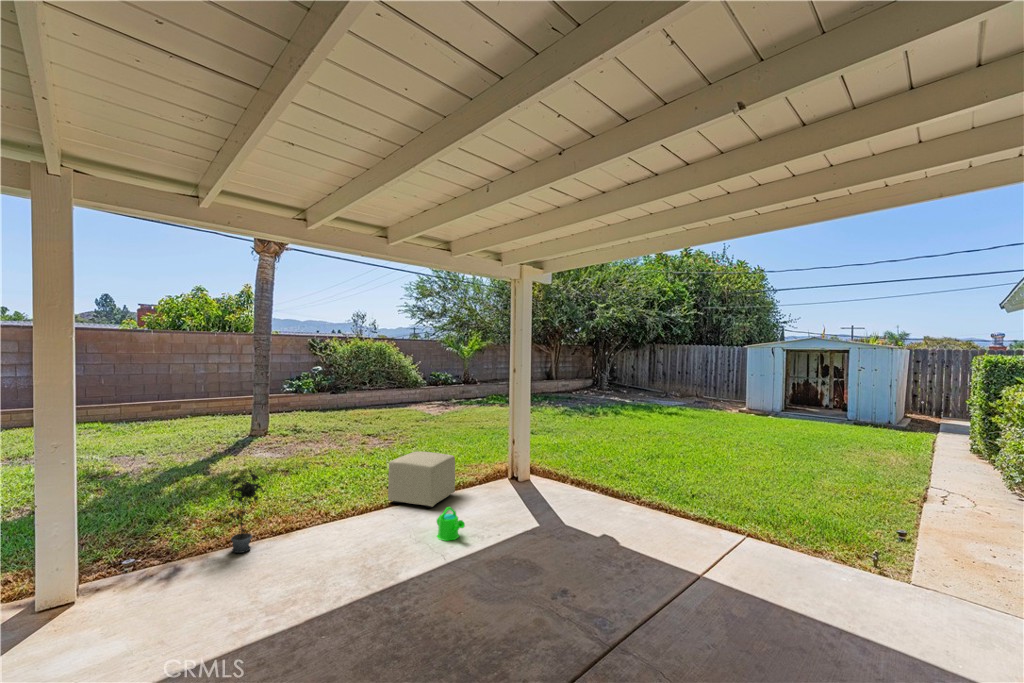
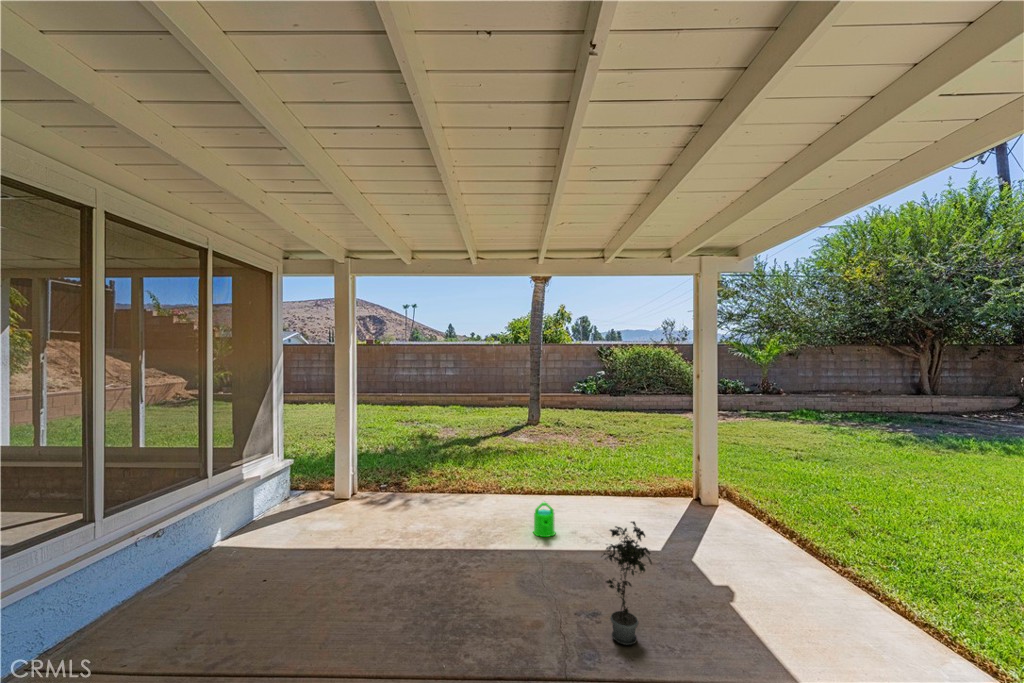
ottoman: present [388,452,455,508] -> none [540,449,608,505]
potted plant: present [228,471,263,553] -> present [601,521,652,645]

